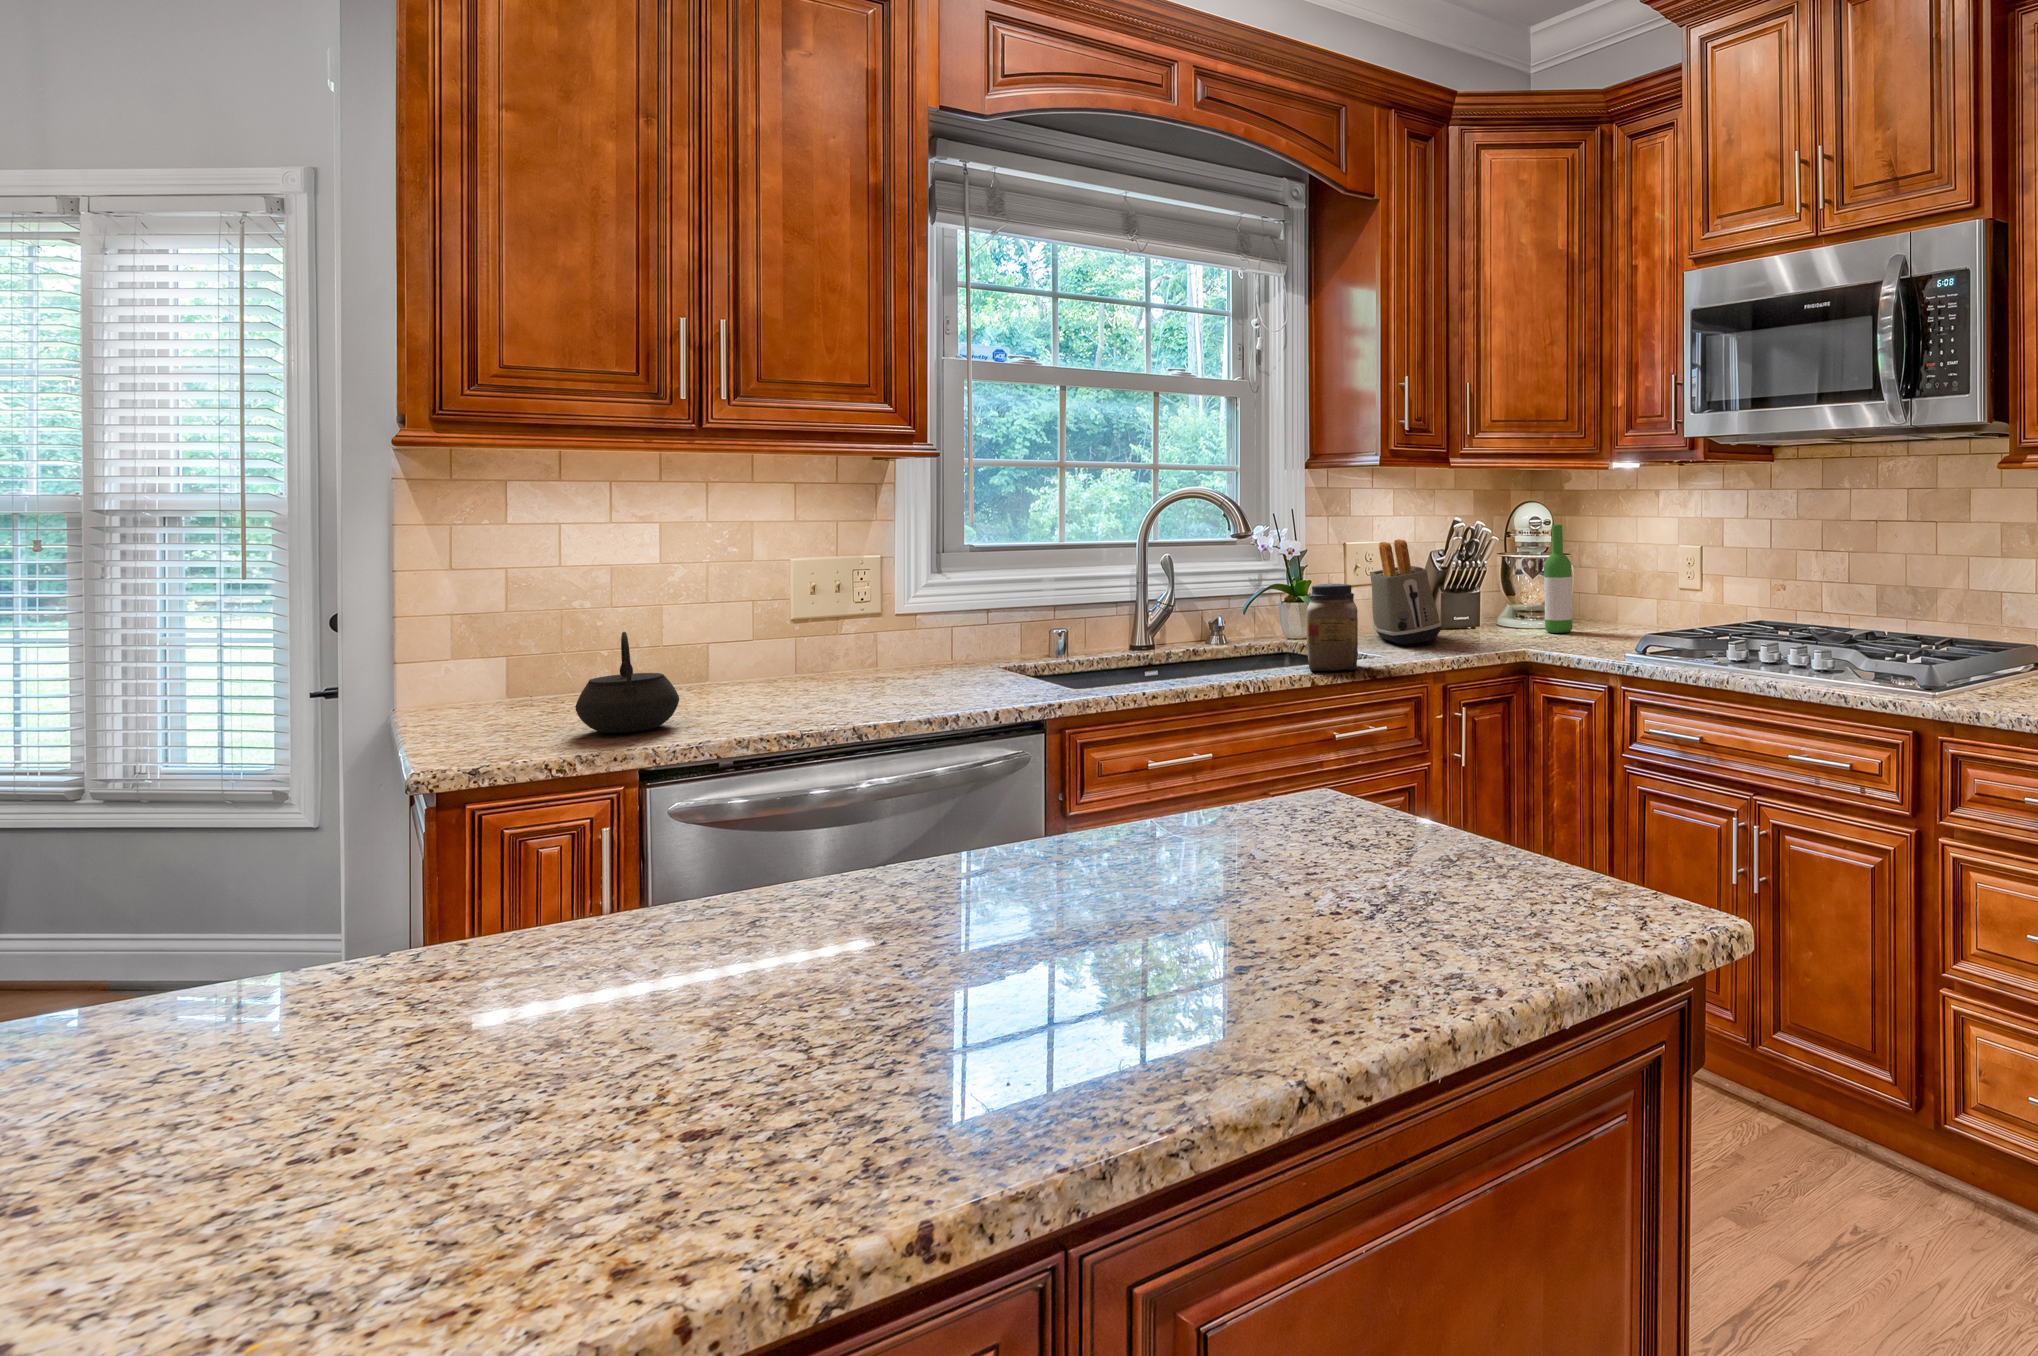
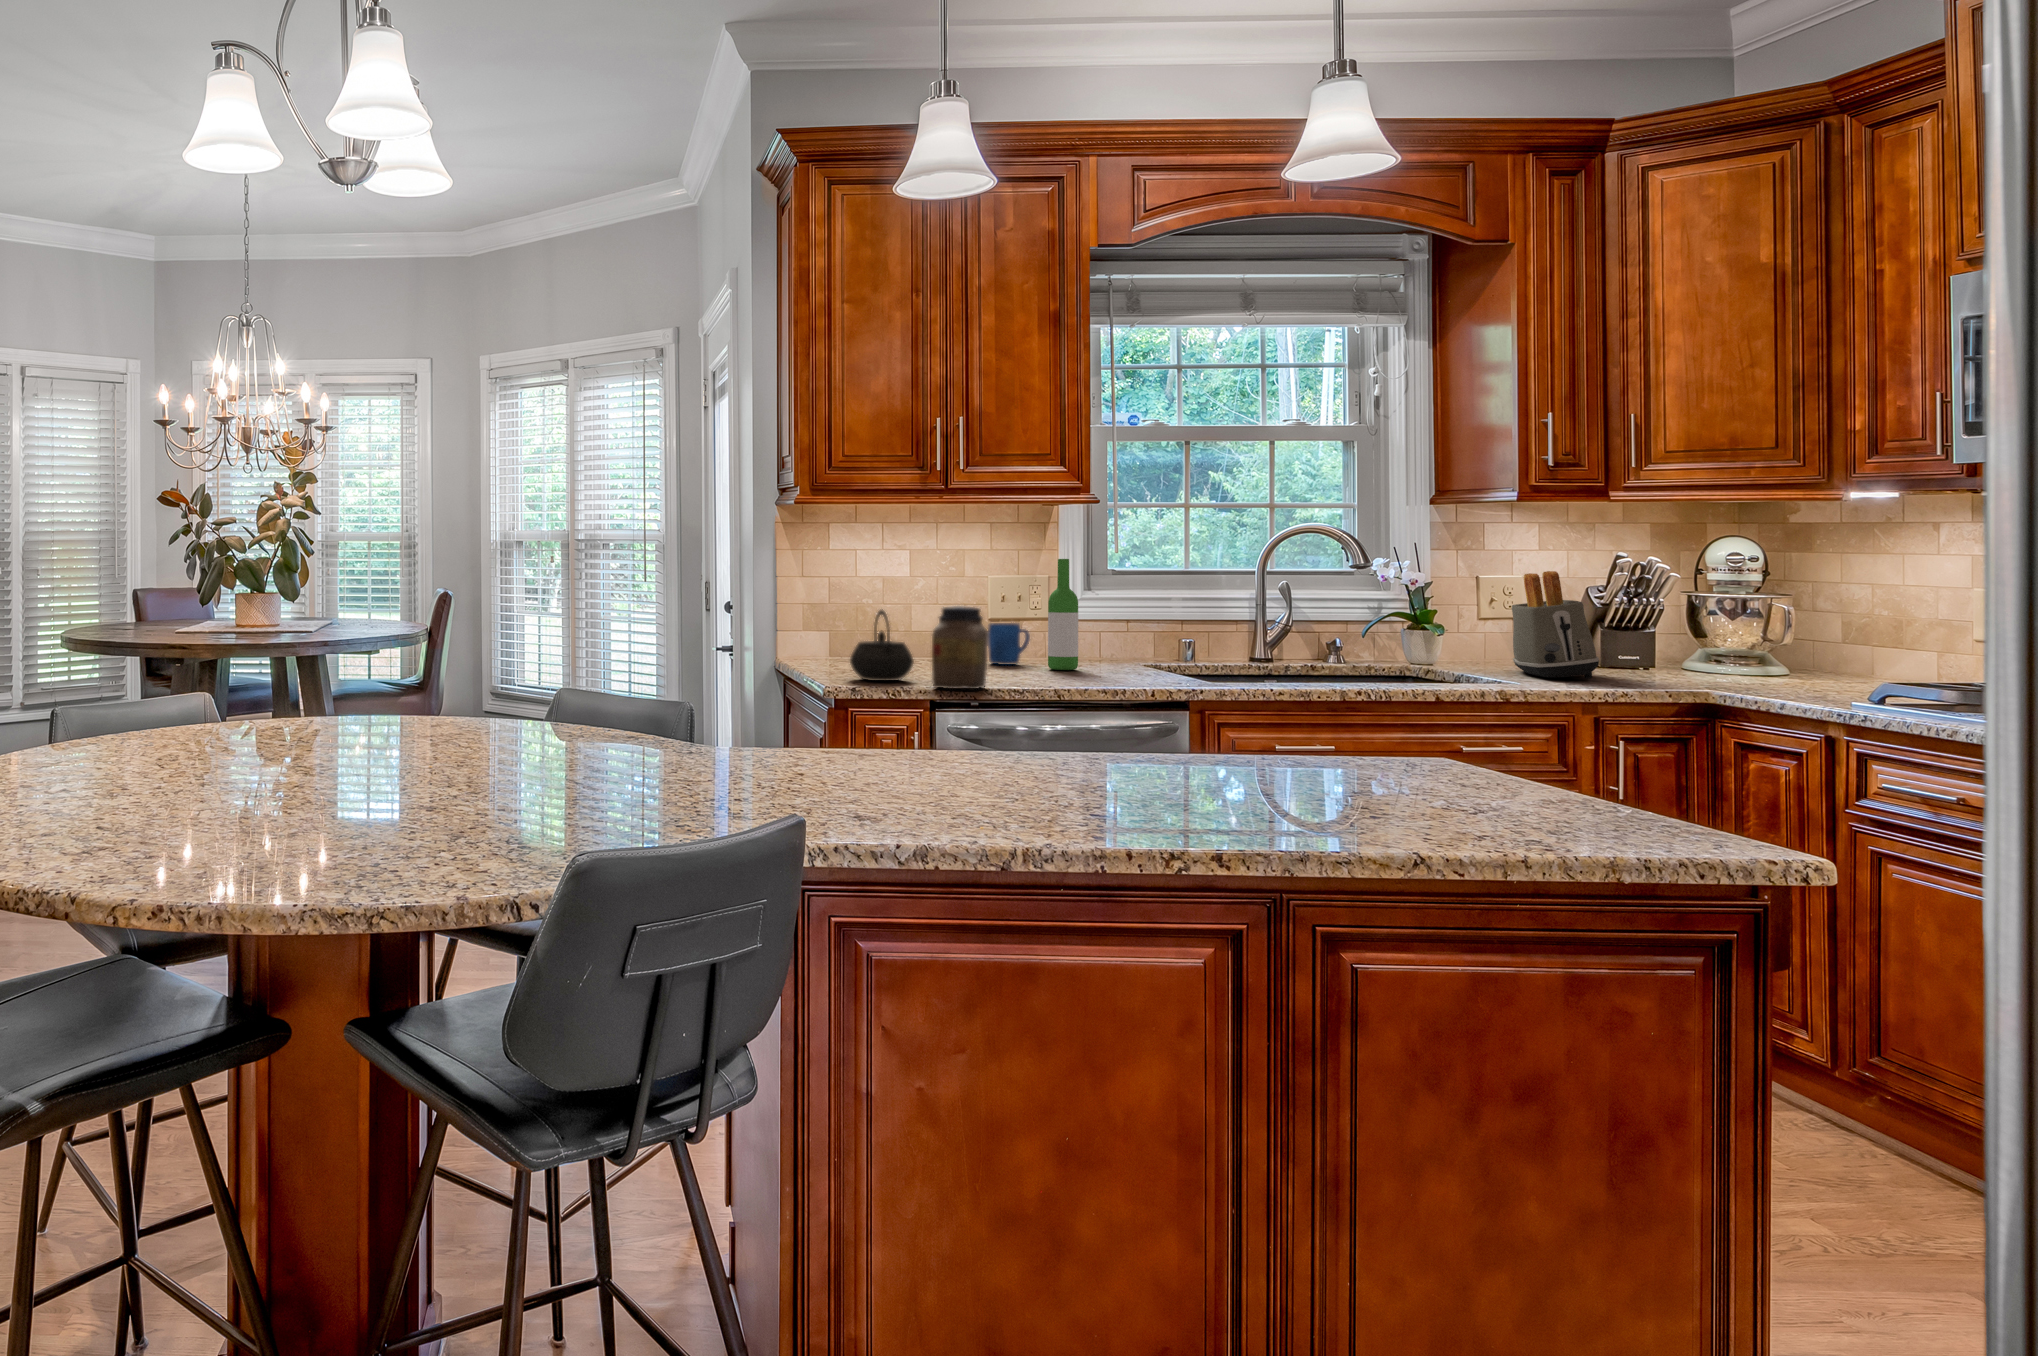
wine bottle: present [1544,525,1573,633] -> present [1048,559,1078,670]
jar: present [1306,584,1358,671] -> present [932,606,988,689]
mug: none [822,623,877,676] -> present [988,623,1030,665]

